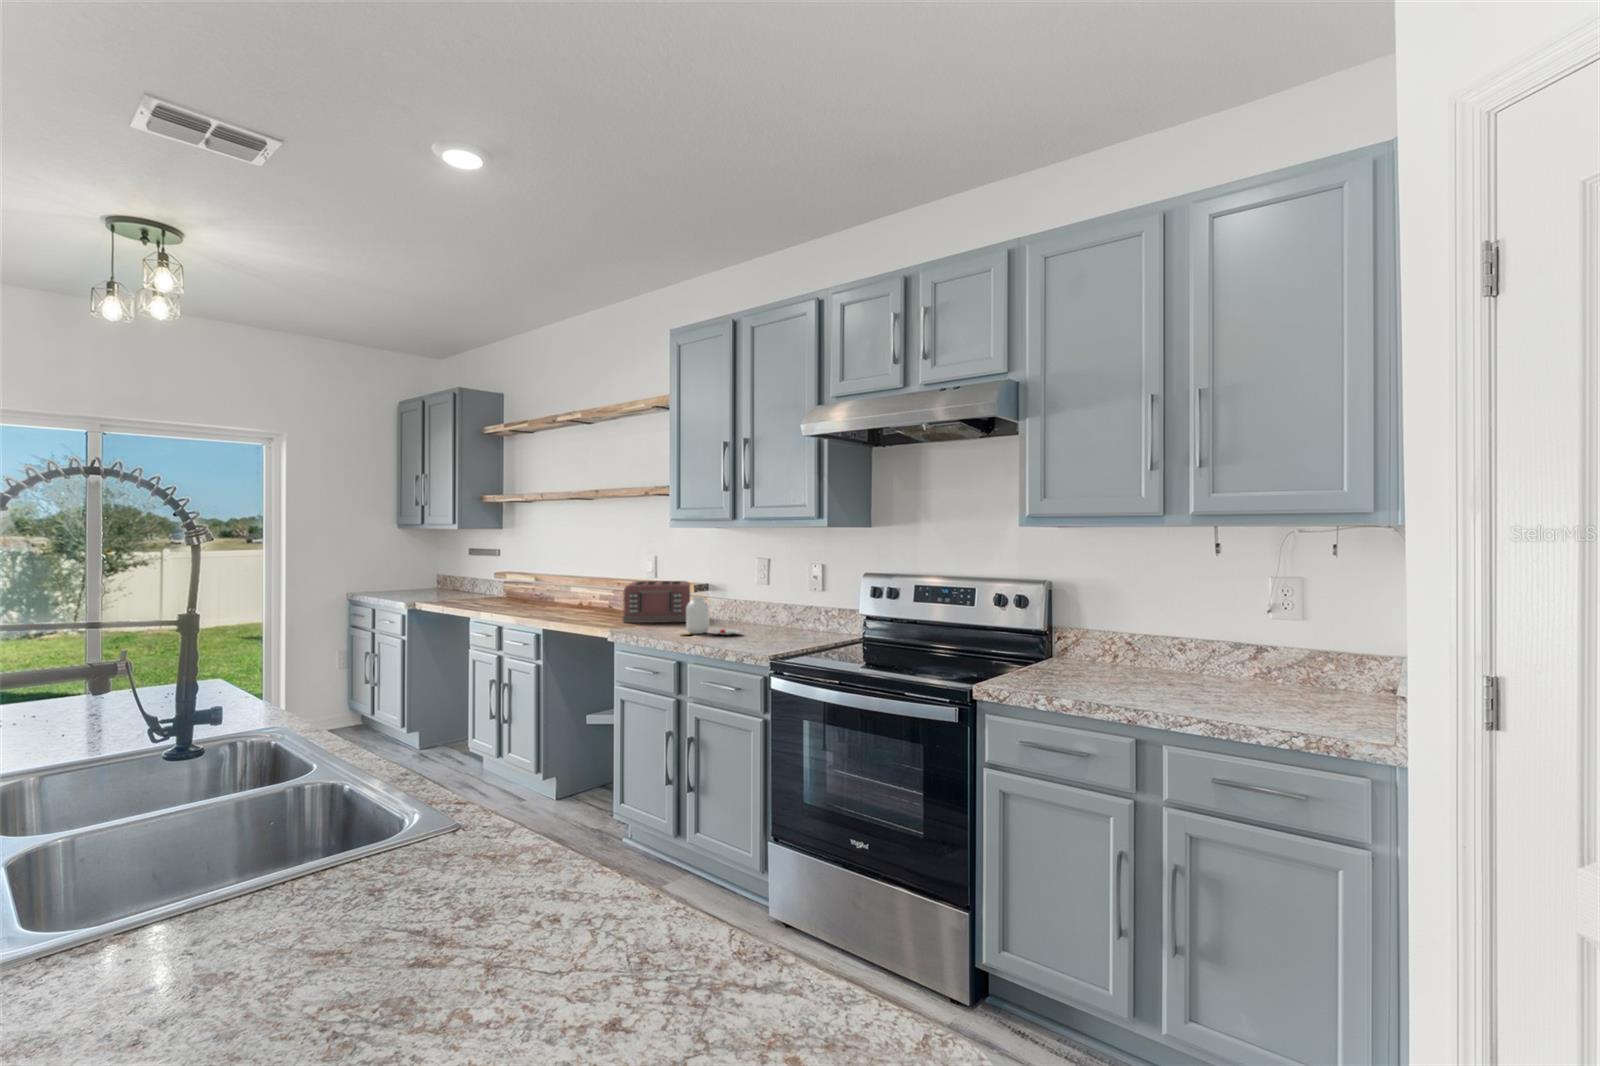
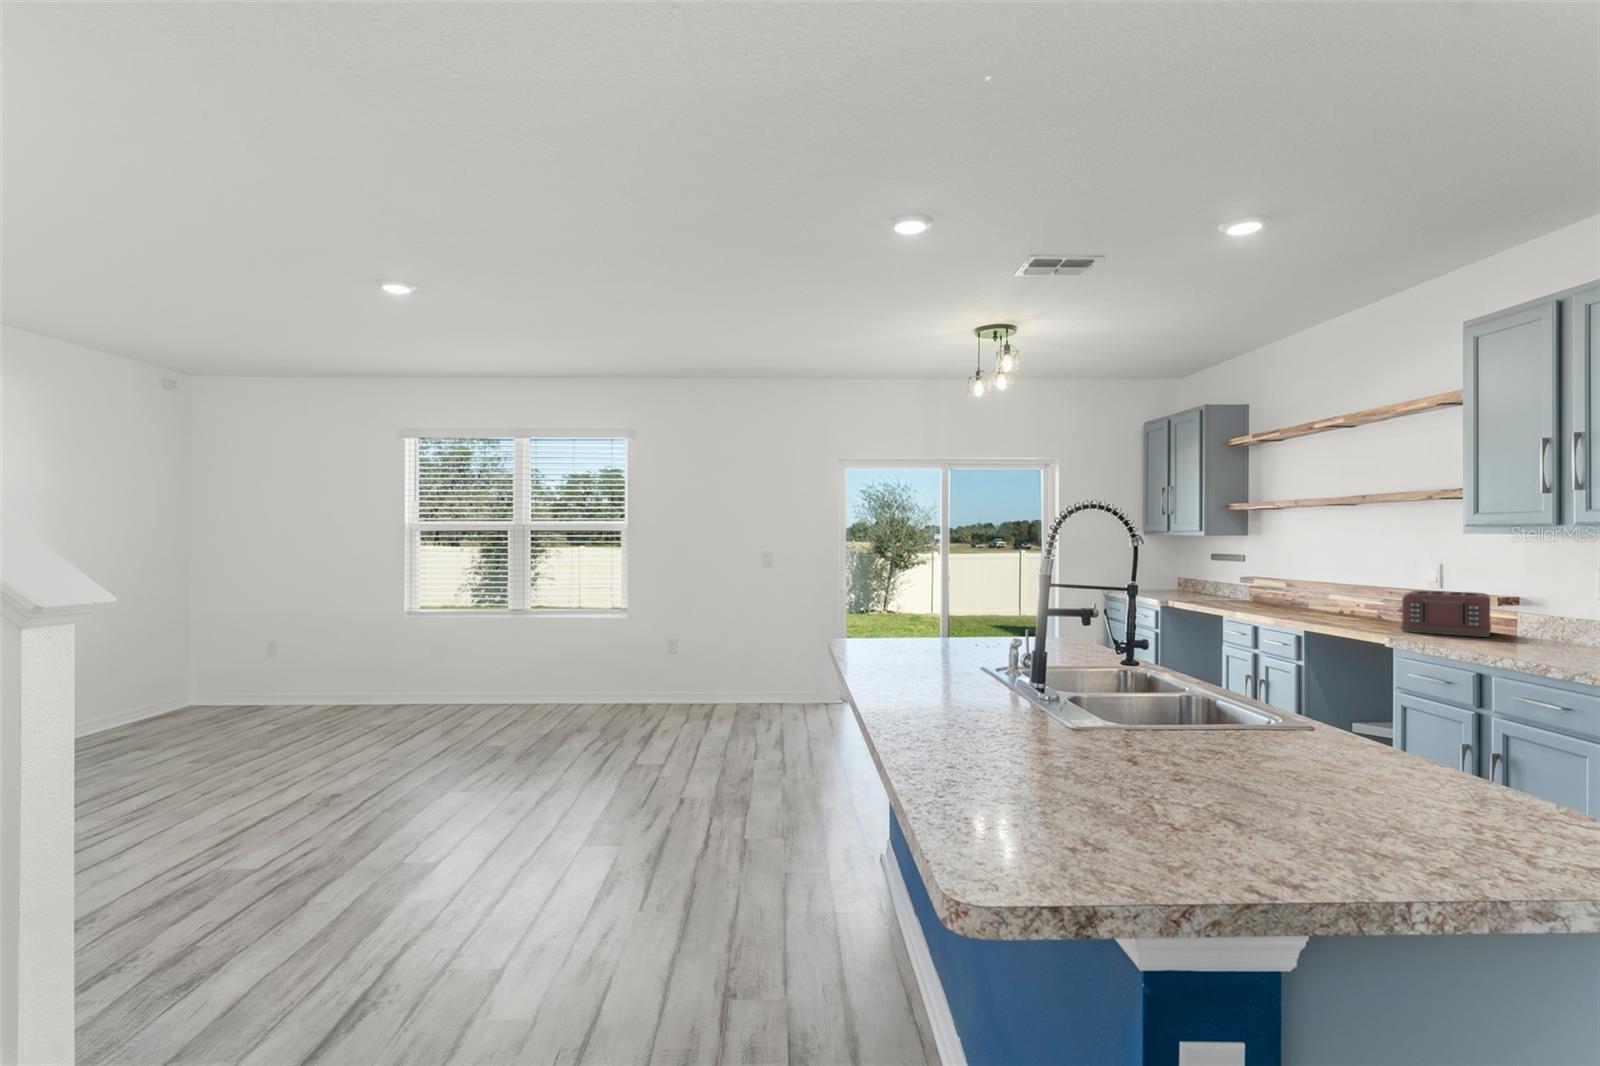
jar: present [686,596,740,635] -> none [1480,609,1569,653]

